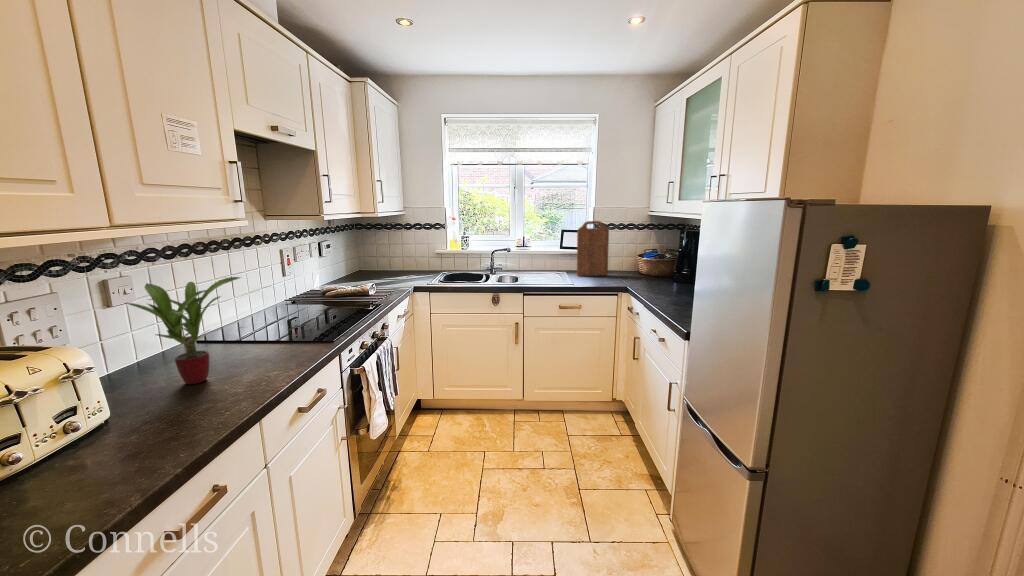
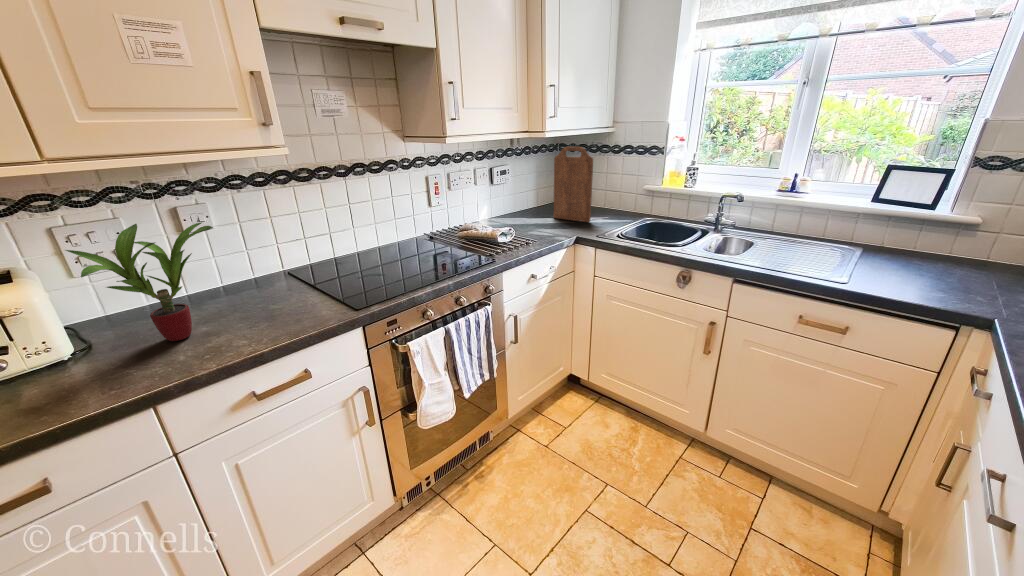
cutting board: present [577,221,609,276] -> present [554,147,593,222]

